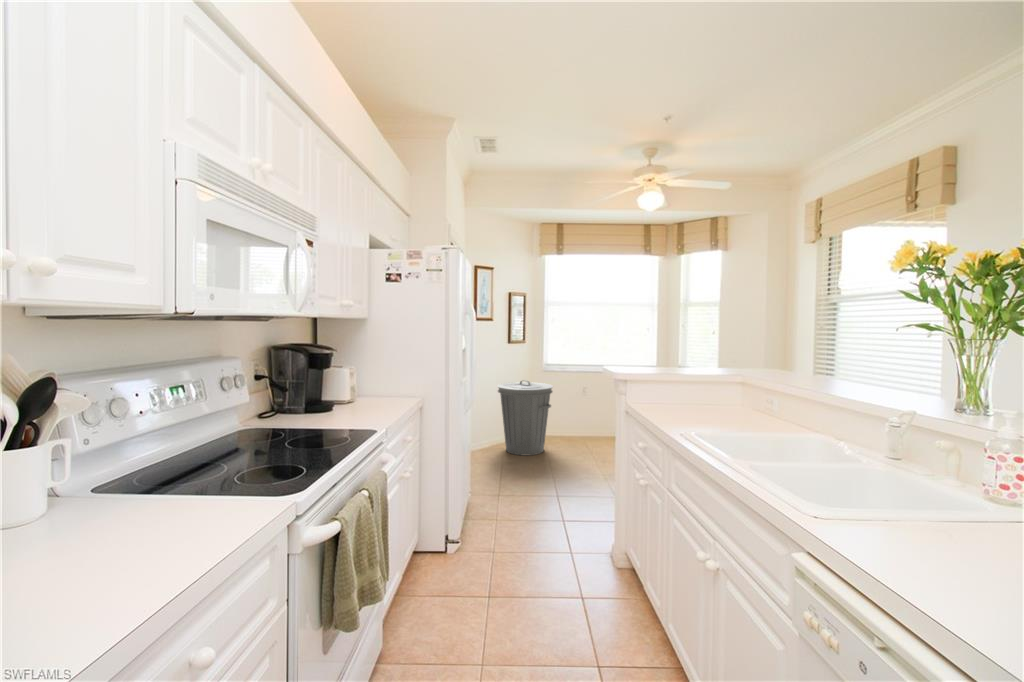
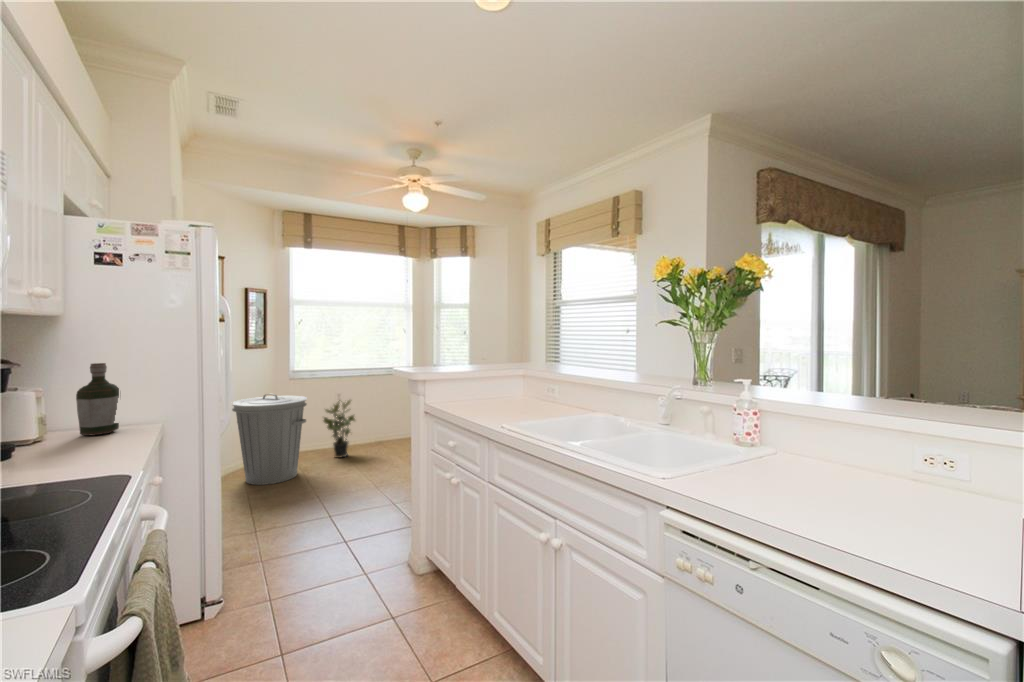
bottle: none [375,351,400,402] -> present [76,363,119,436]
potted plant: none [568,389,597,443] -> present [324,400,355,458]

